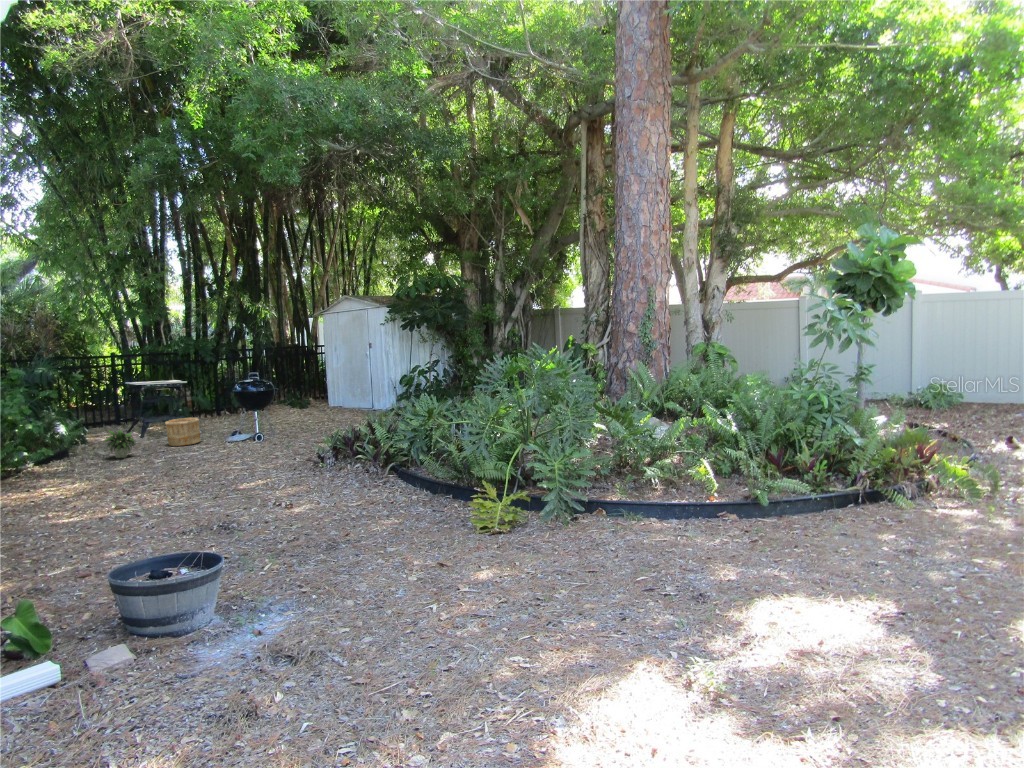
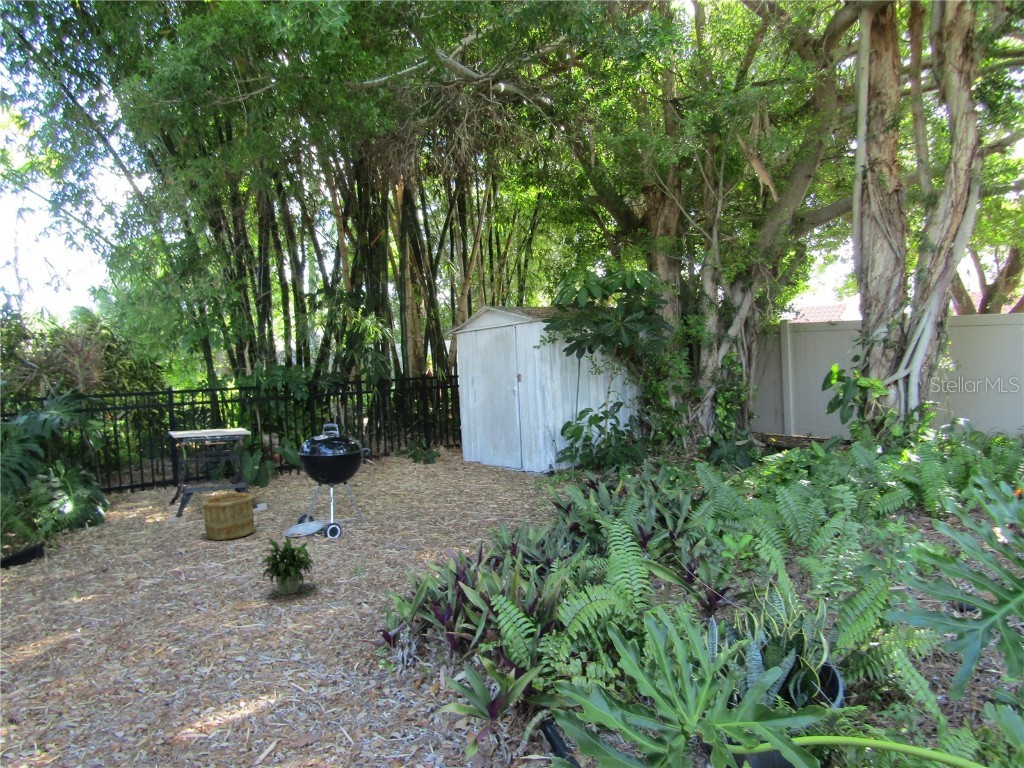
potted plant: present [104,430,135,458] -> present [260,537,313,595]

